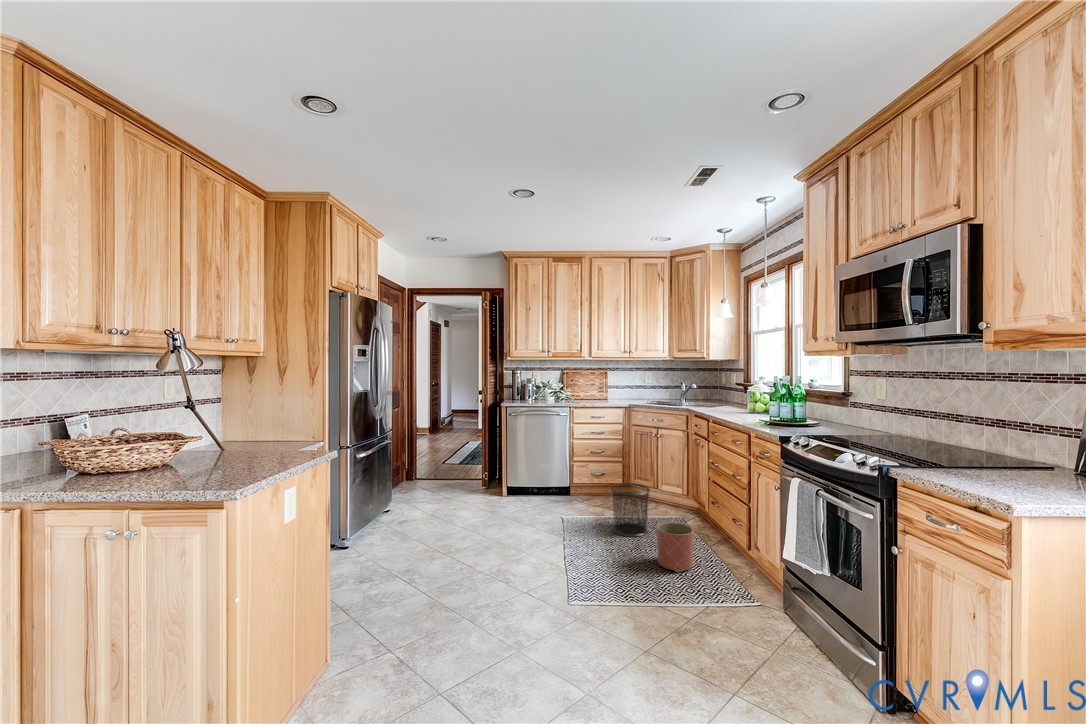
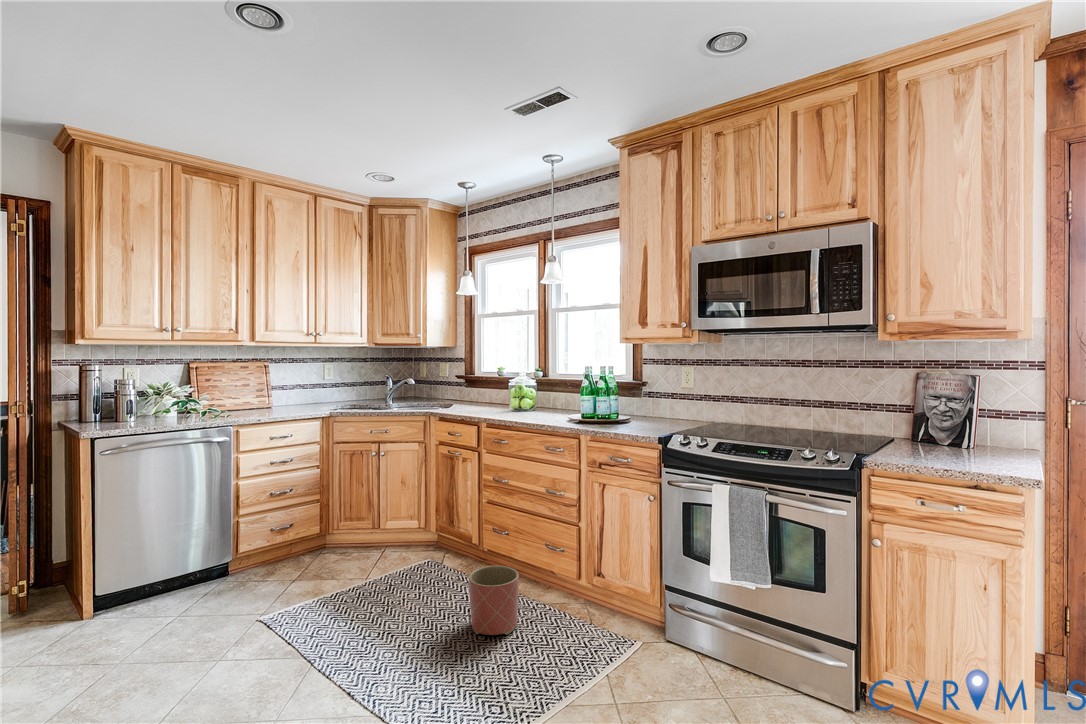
trash can: present [610,483,650,537] -> none [356,527,418,611]

